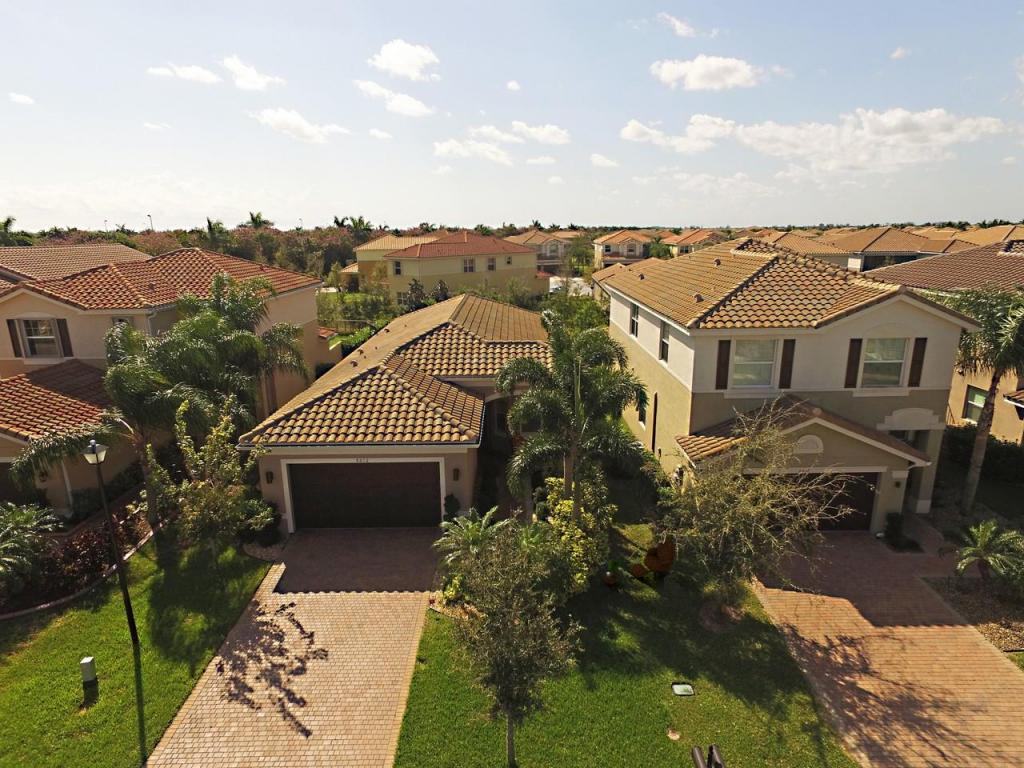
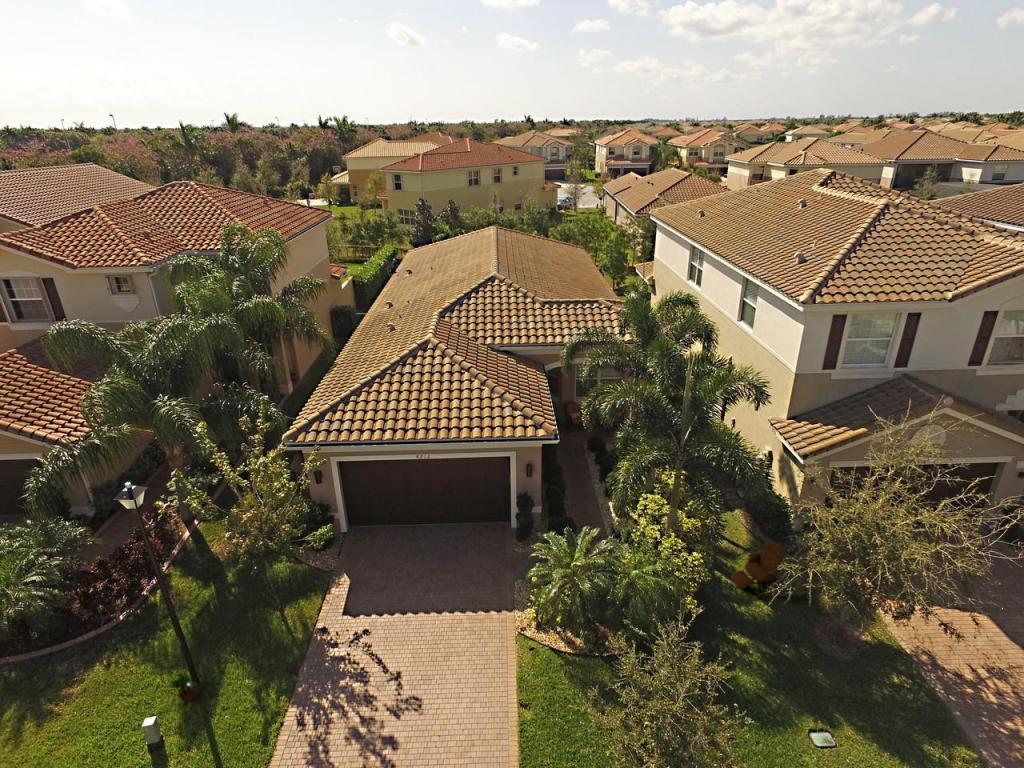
potted tree: present [604,560,620,584] -> present [169,671,199,701]

